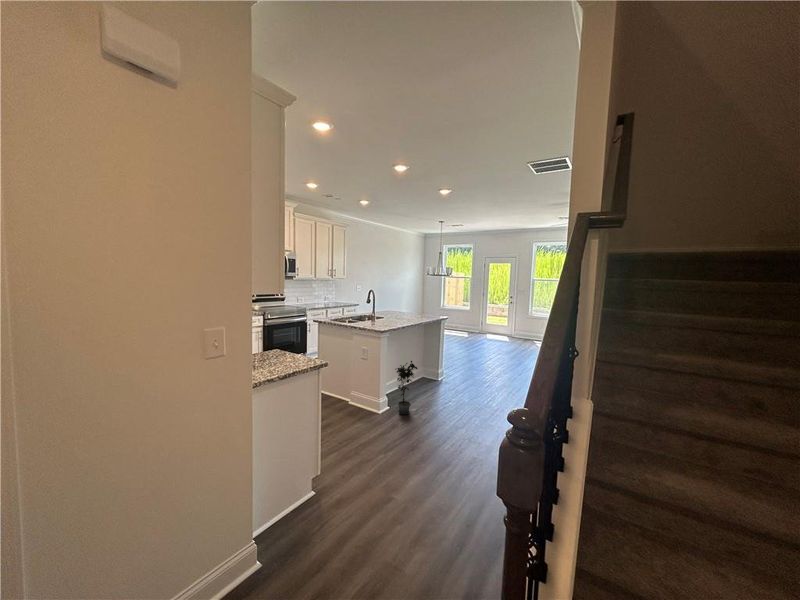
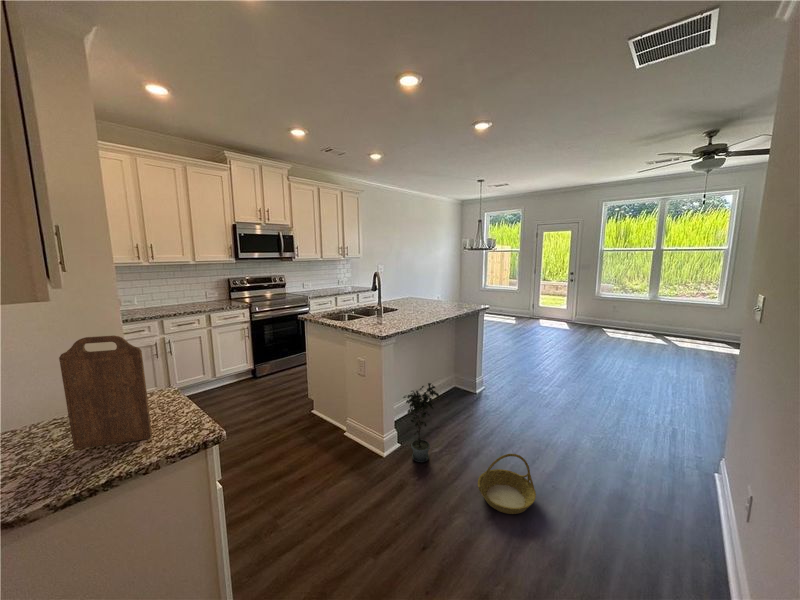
cutting board: none [264,309,297,361] -> present [59,336,152,449]
basket: none [442,399,477,434] -> present [478,454,536,514]

